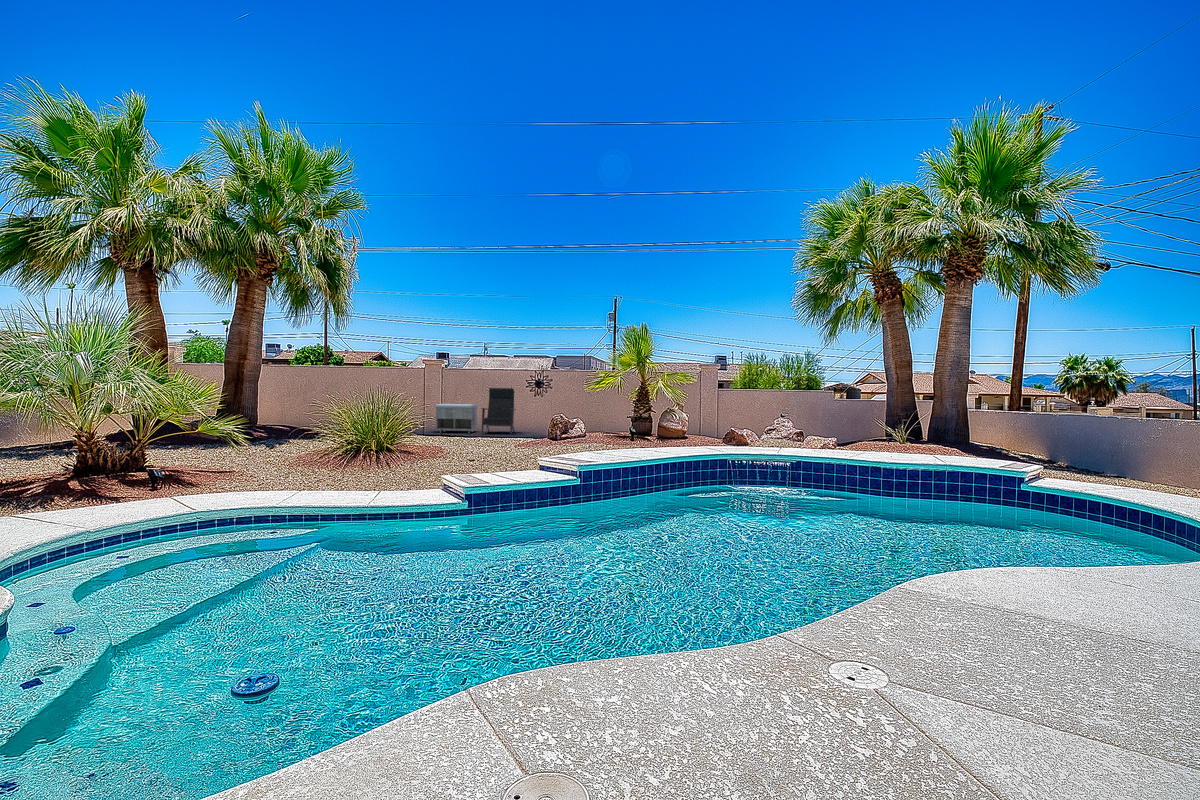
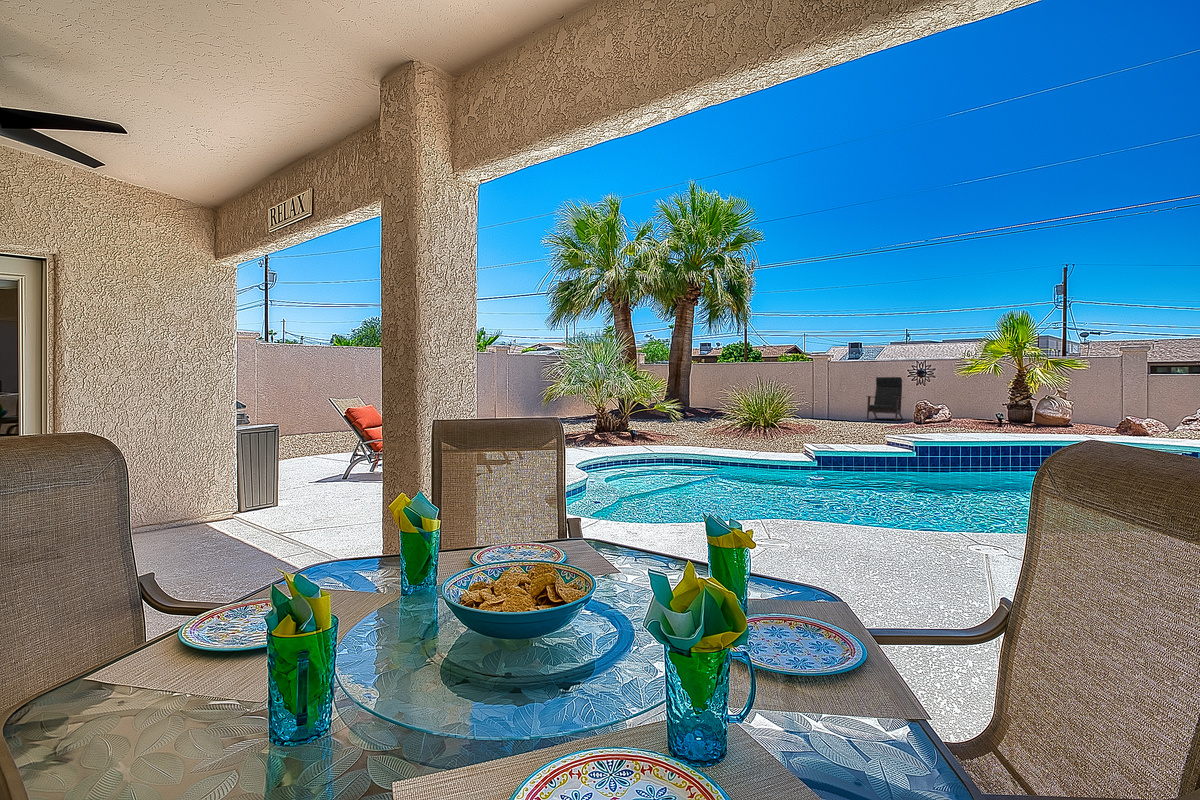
storage bench: present [436,404,477,433] -> none [825,393,865,419]

